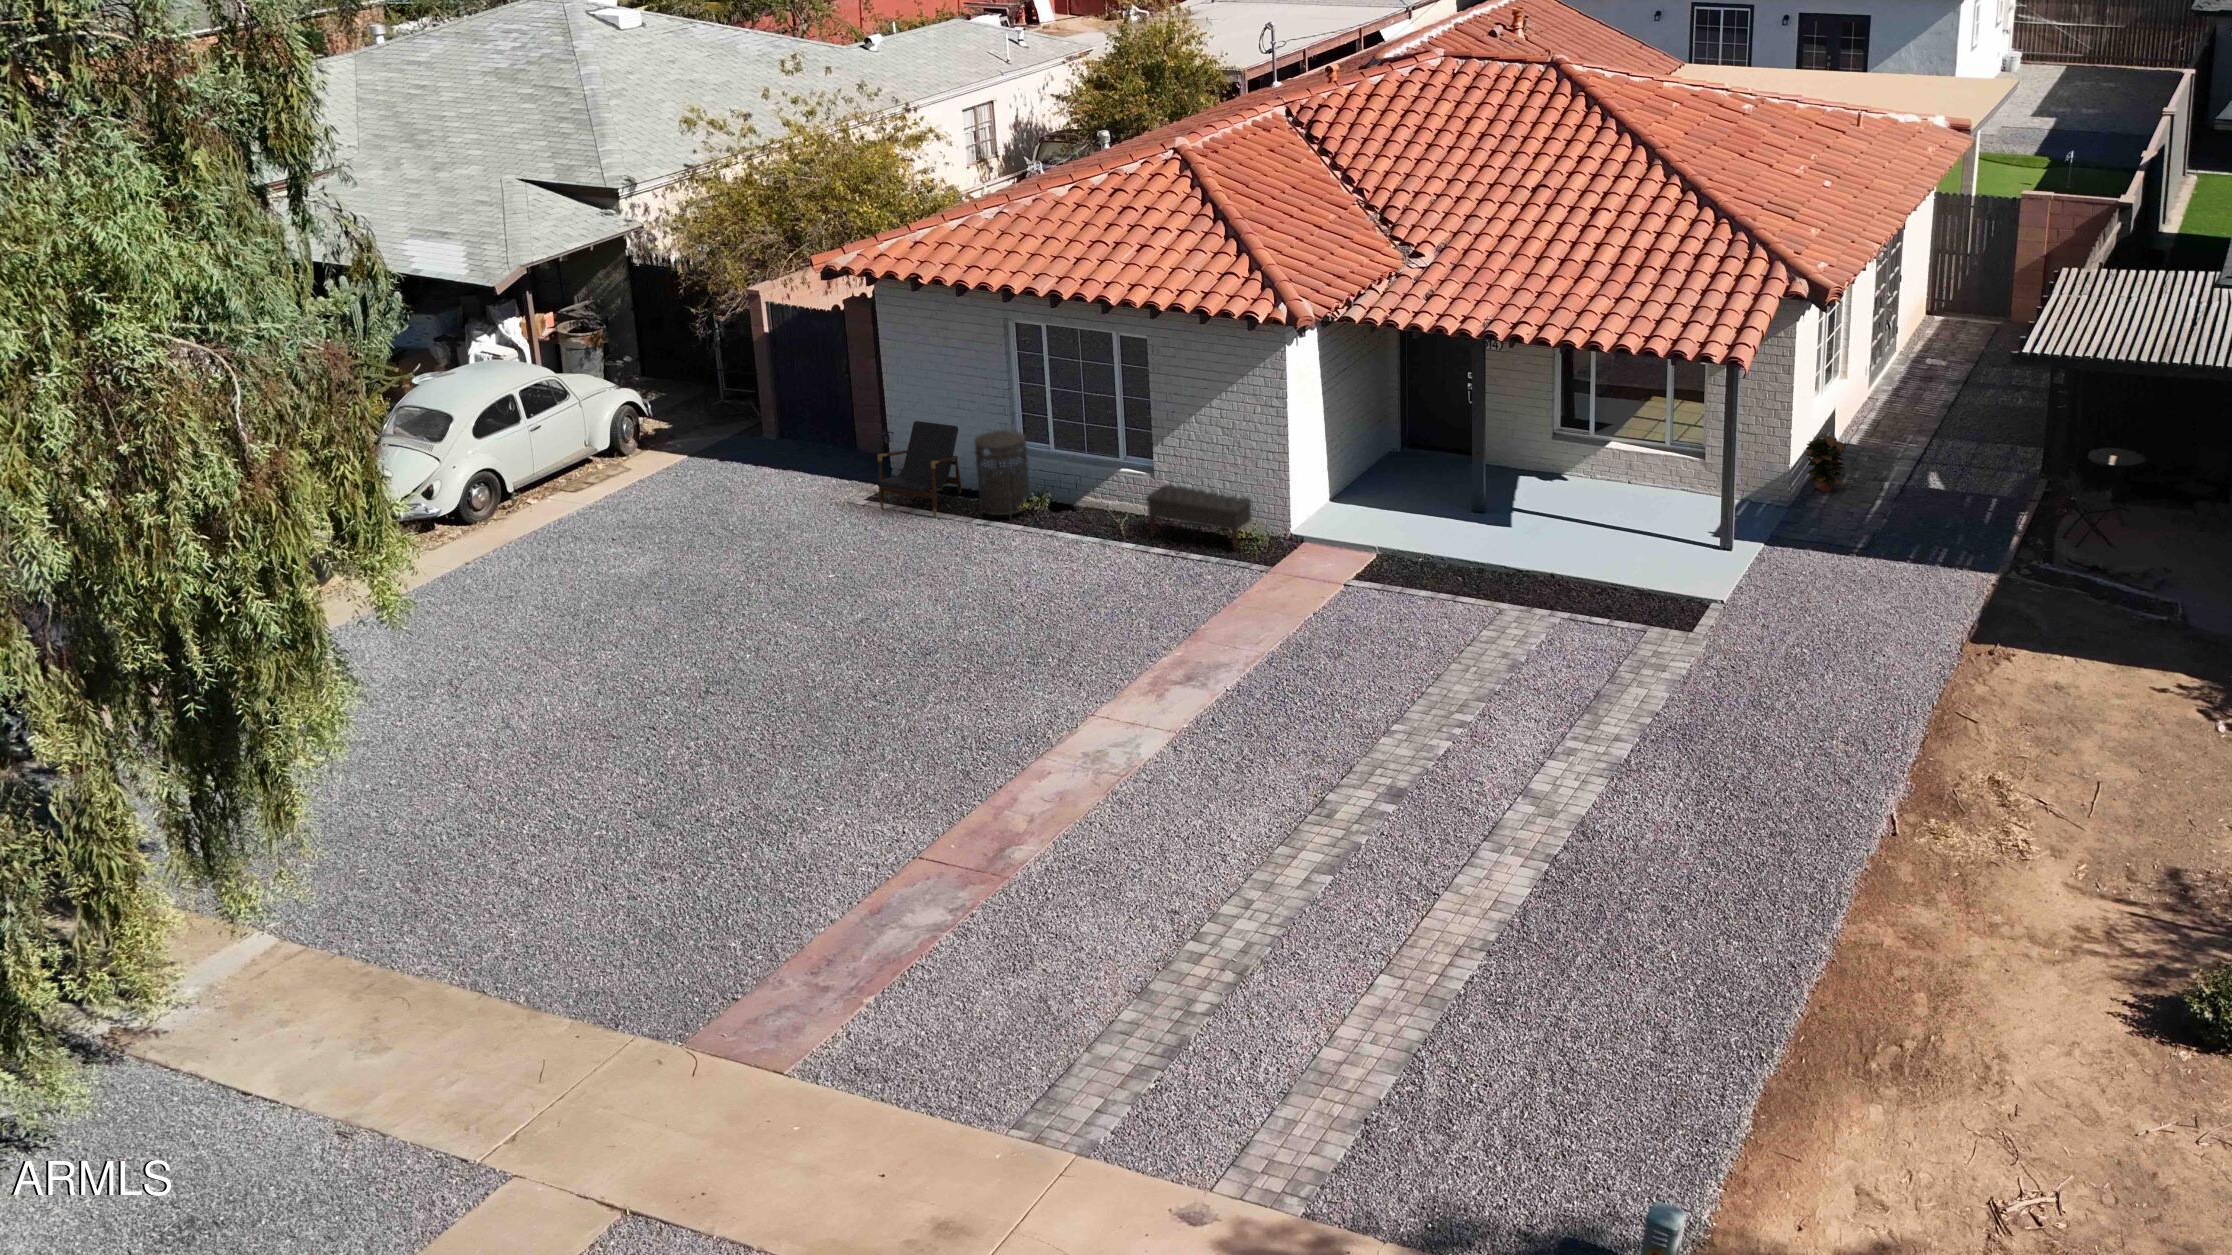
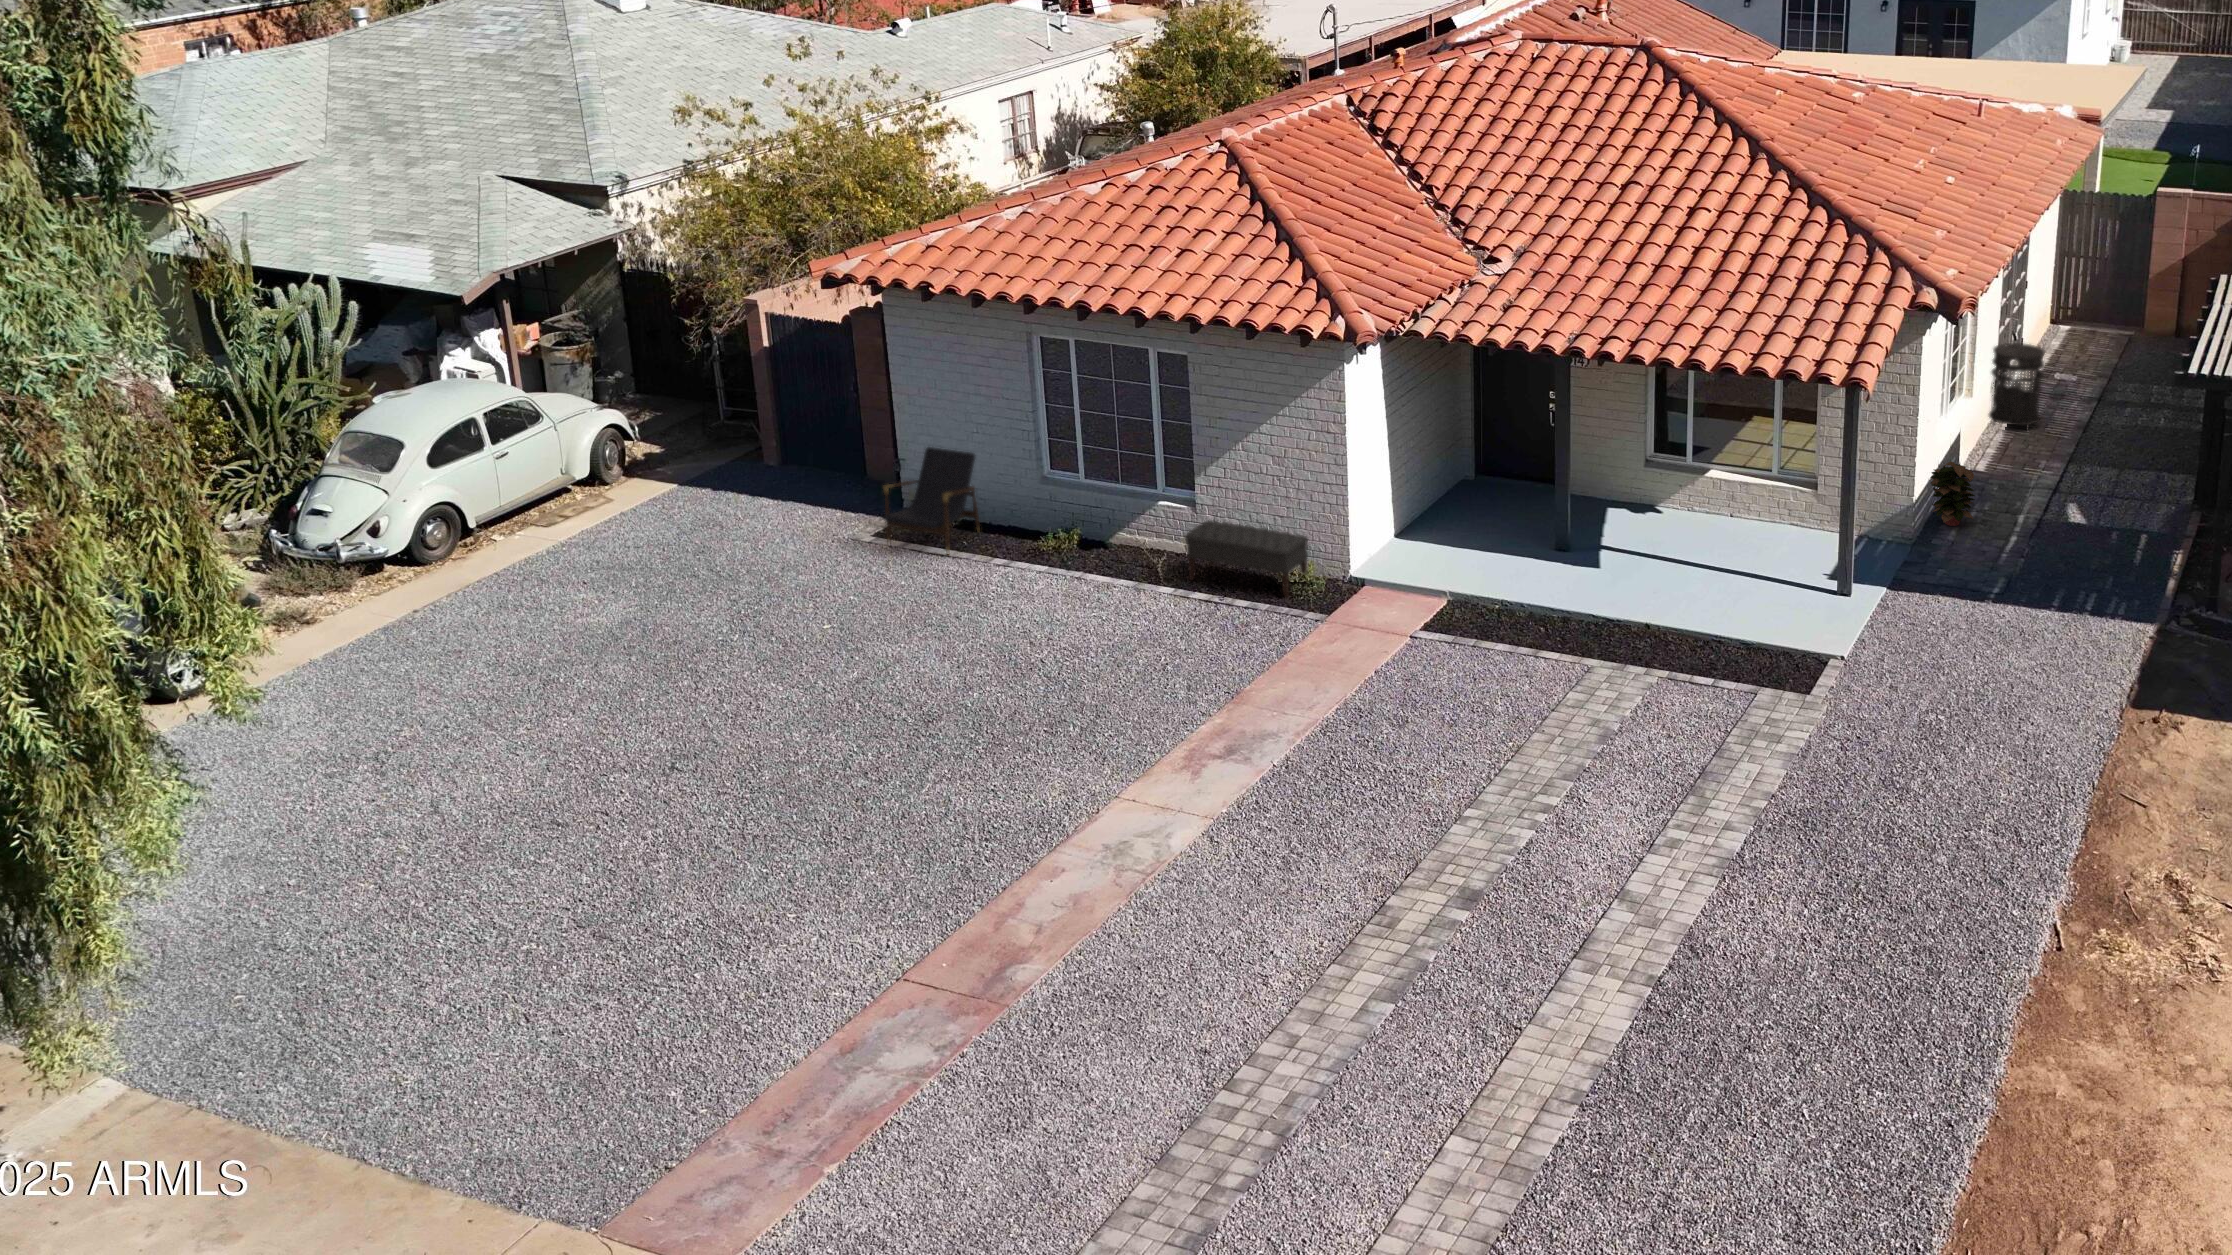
trash can: present [974,431,1029,519] -> present [1989,343,2045,430]

